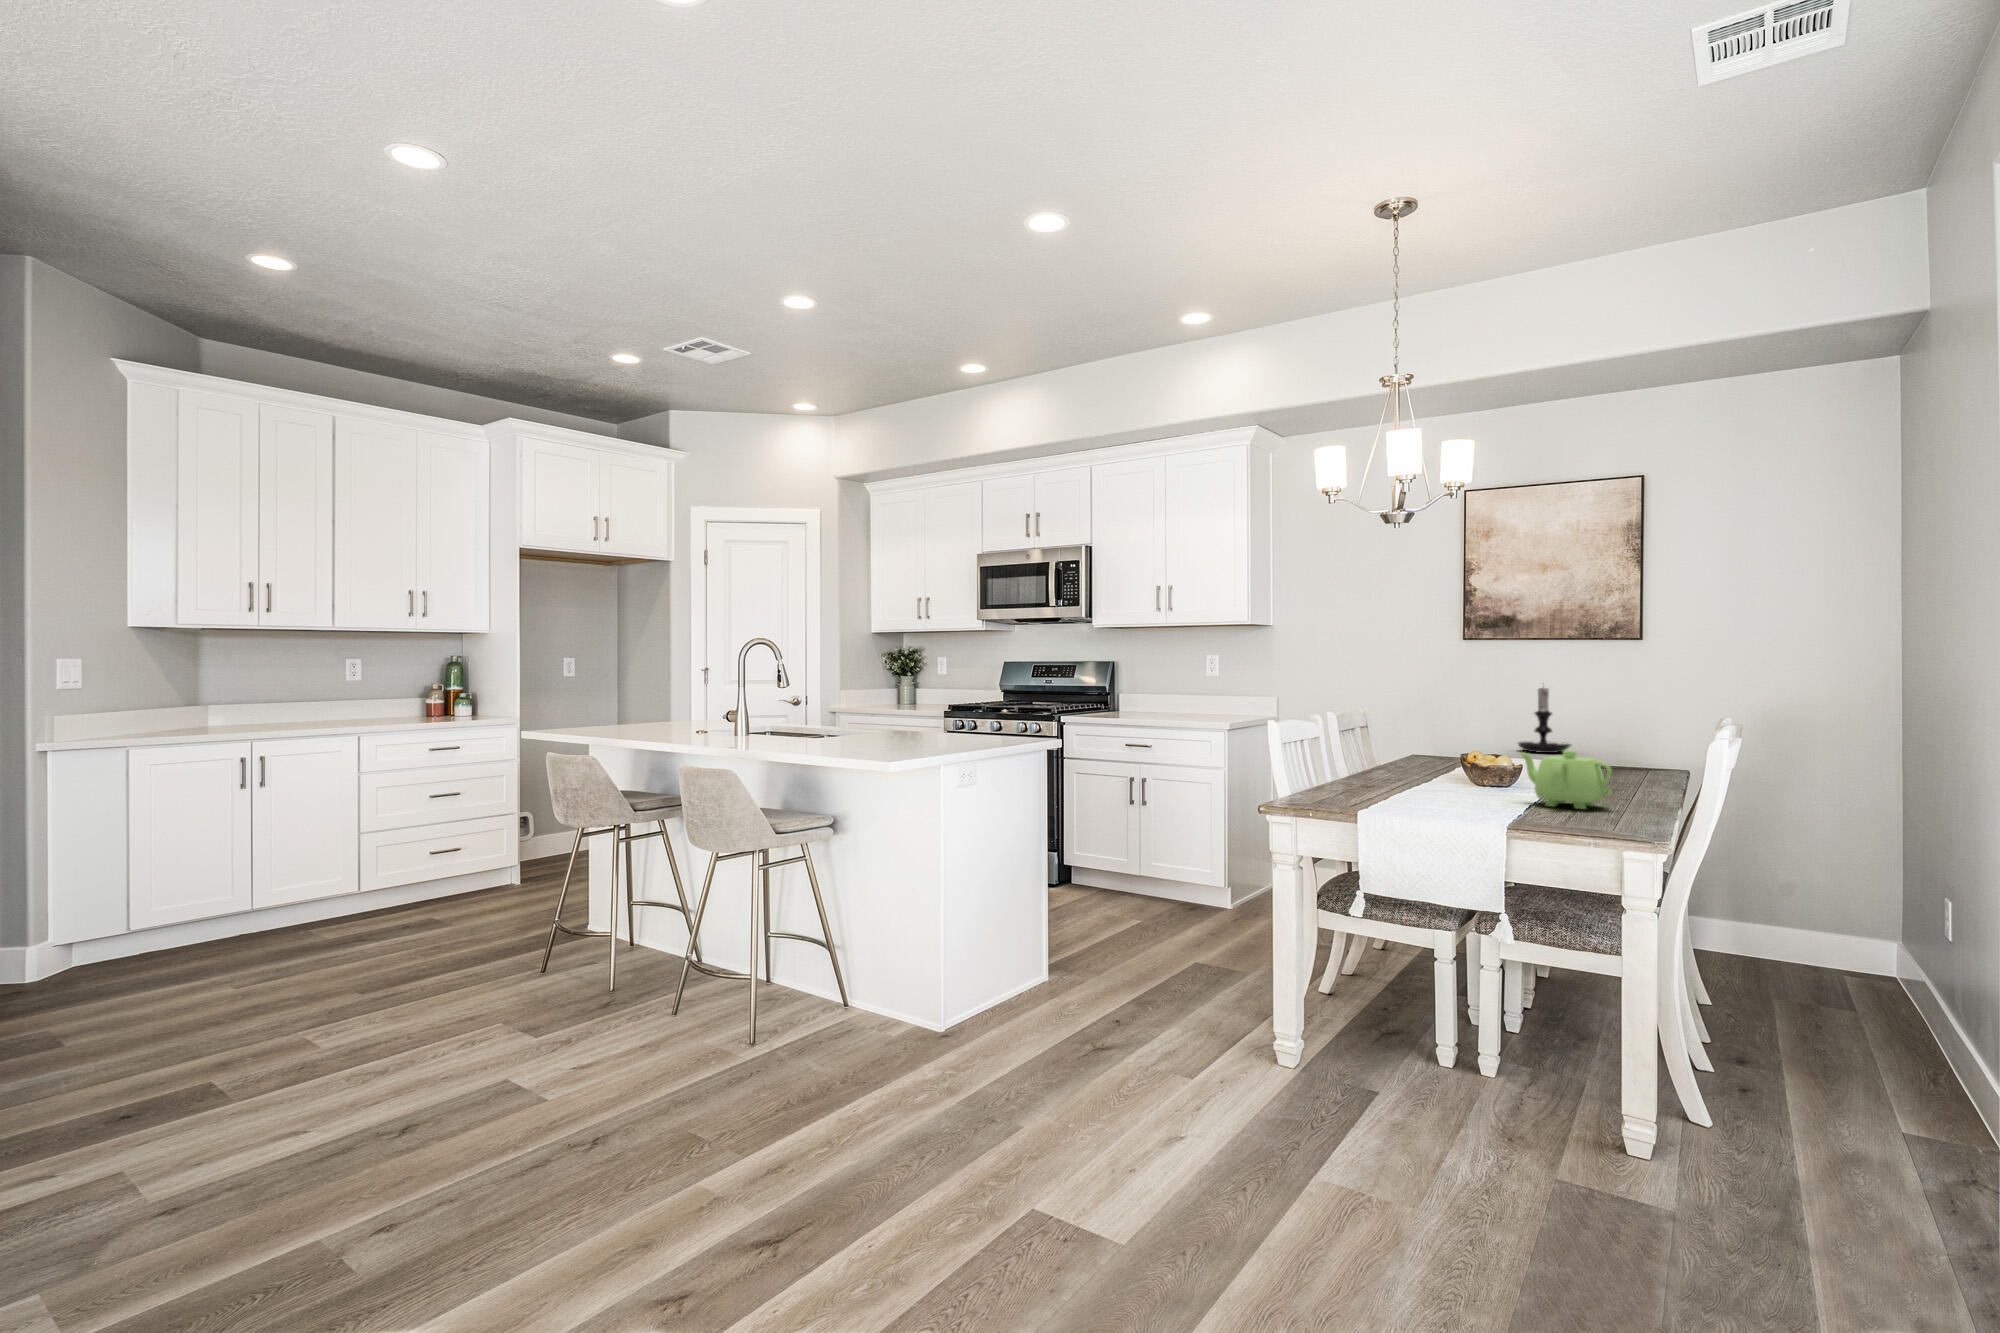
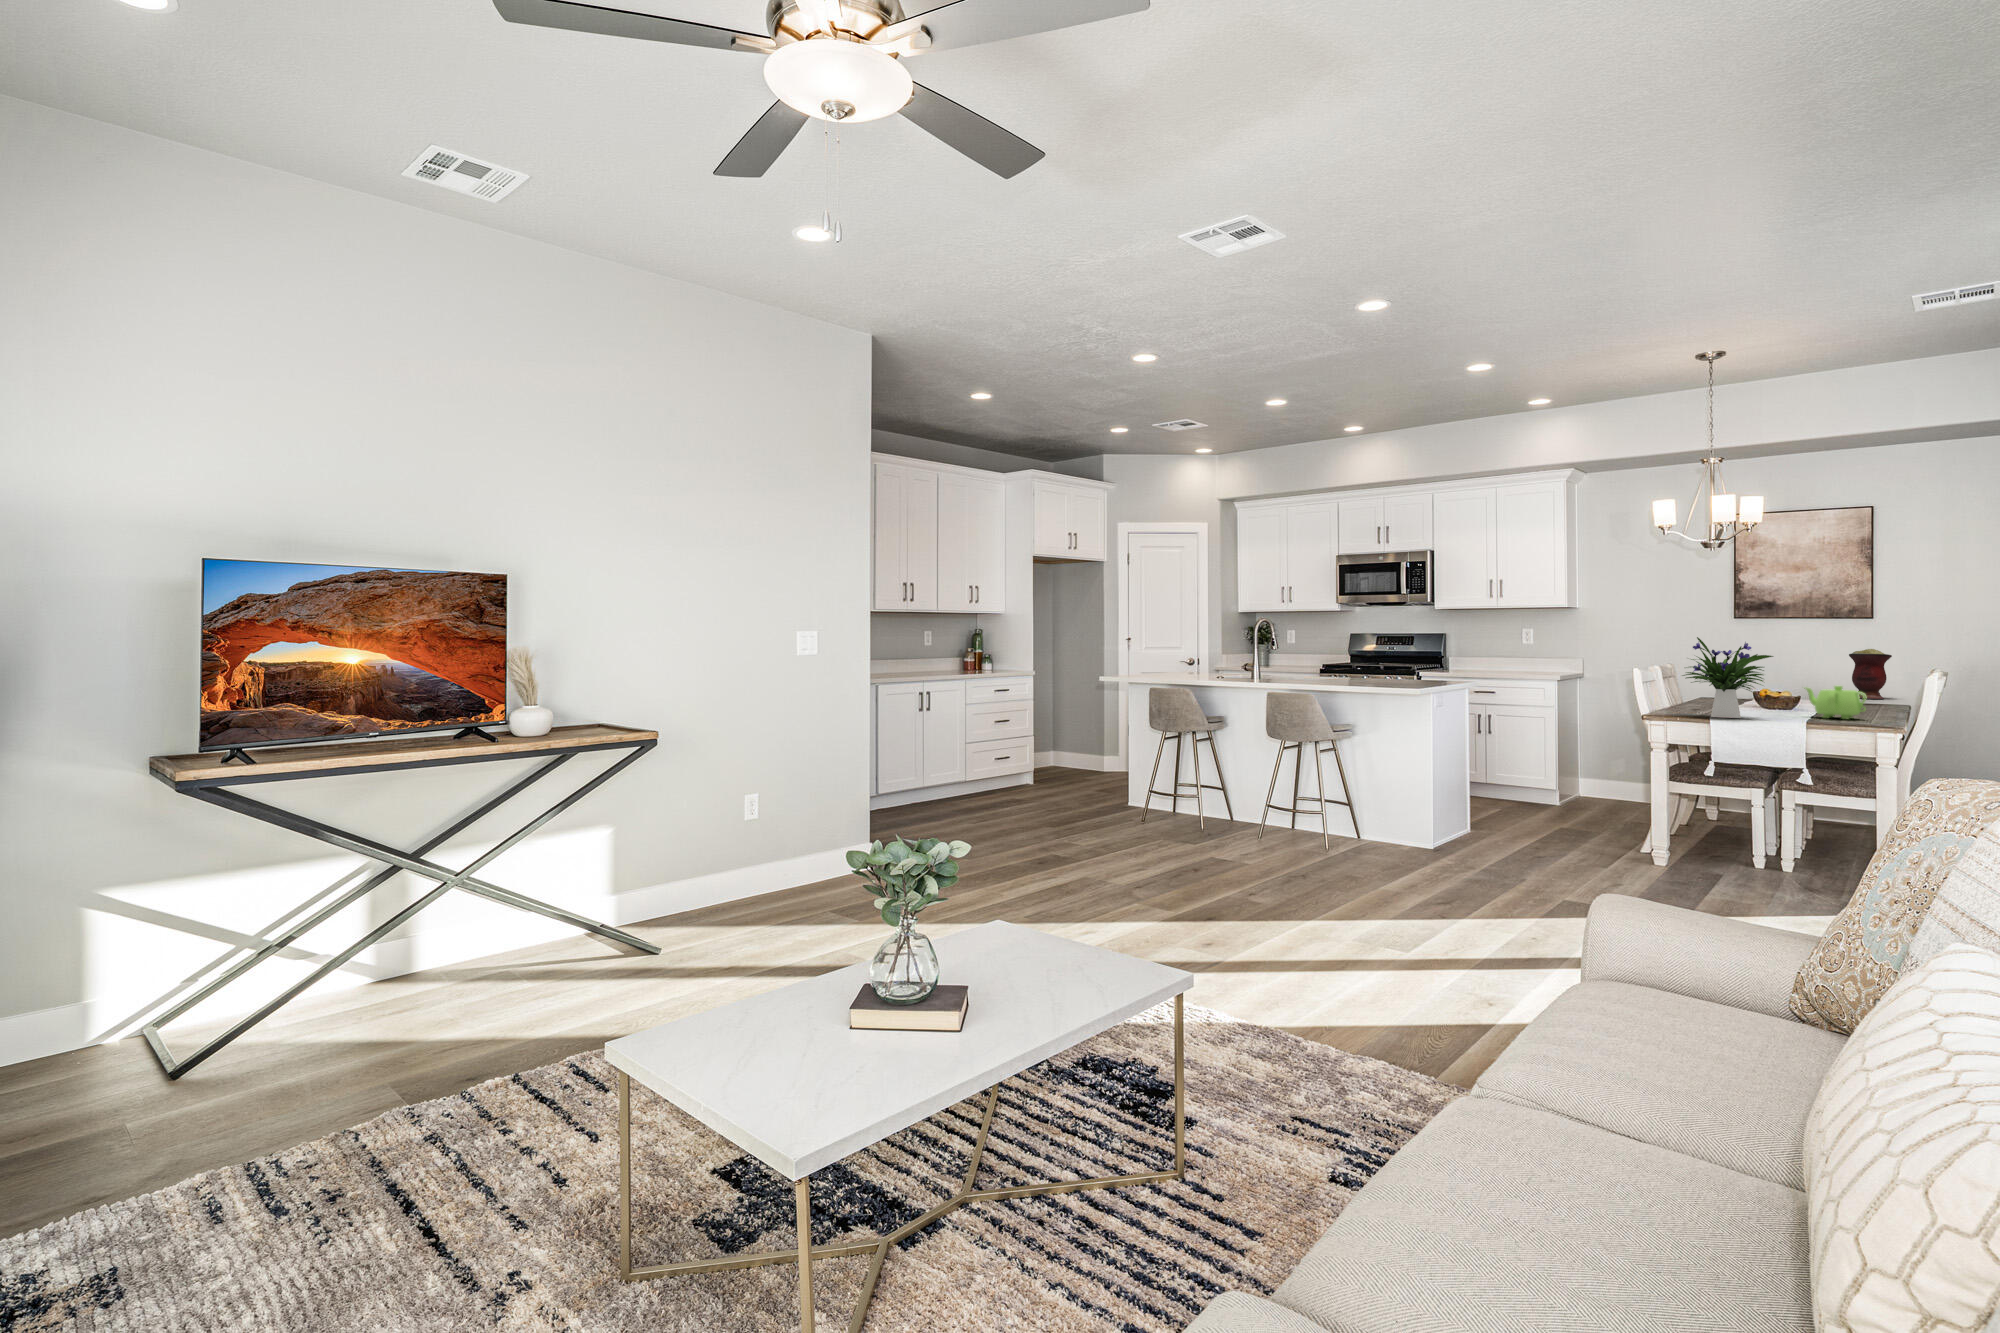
flower arrangement: none [1330,668,1466,808] -> present [1682,637,1773,718]
vase: none [1612,684,1668,758] -> present [1849,649,1892,699]
candle holder: present [1518,688,1571,753] -> none [1774,648,1817,696]

